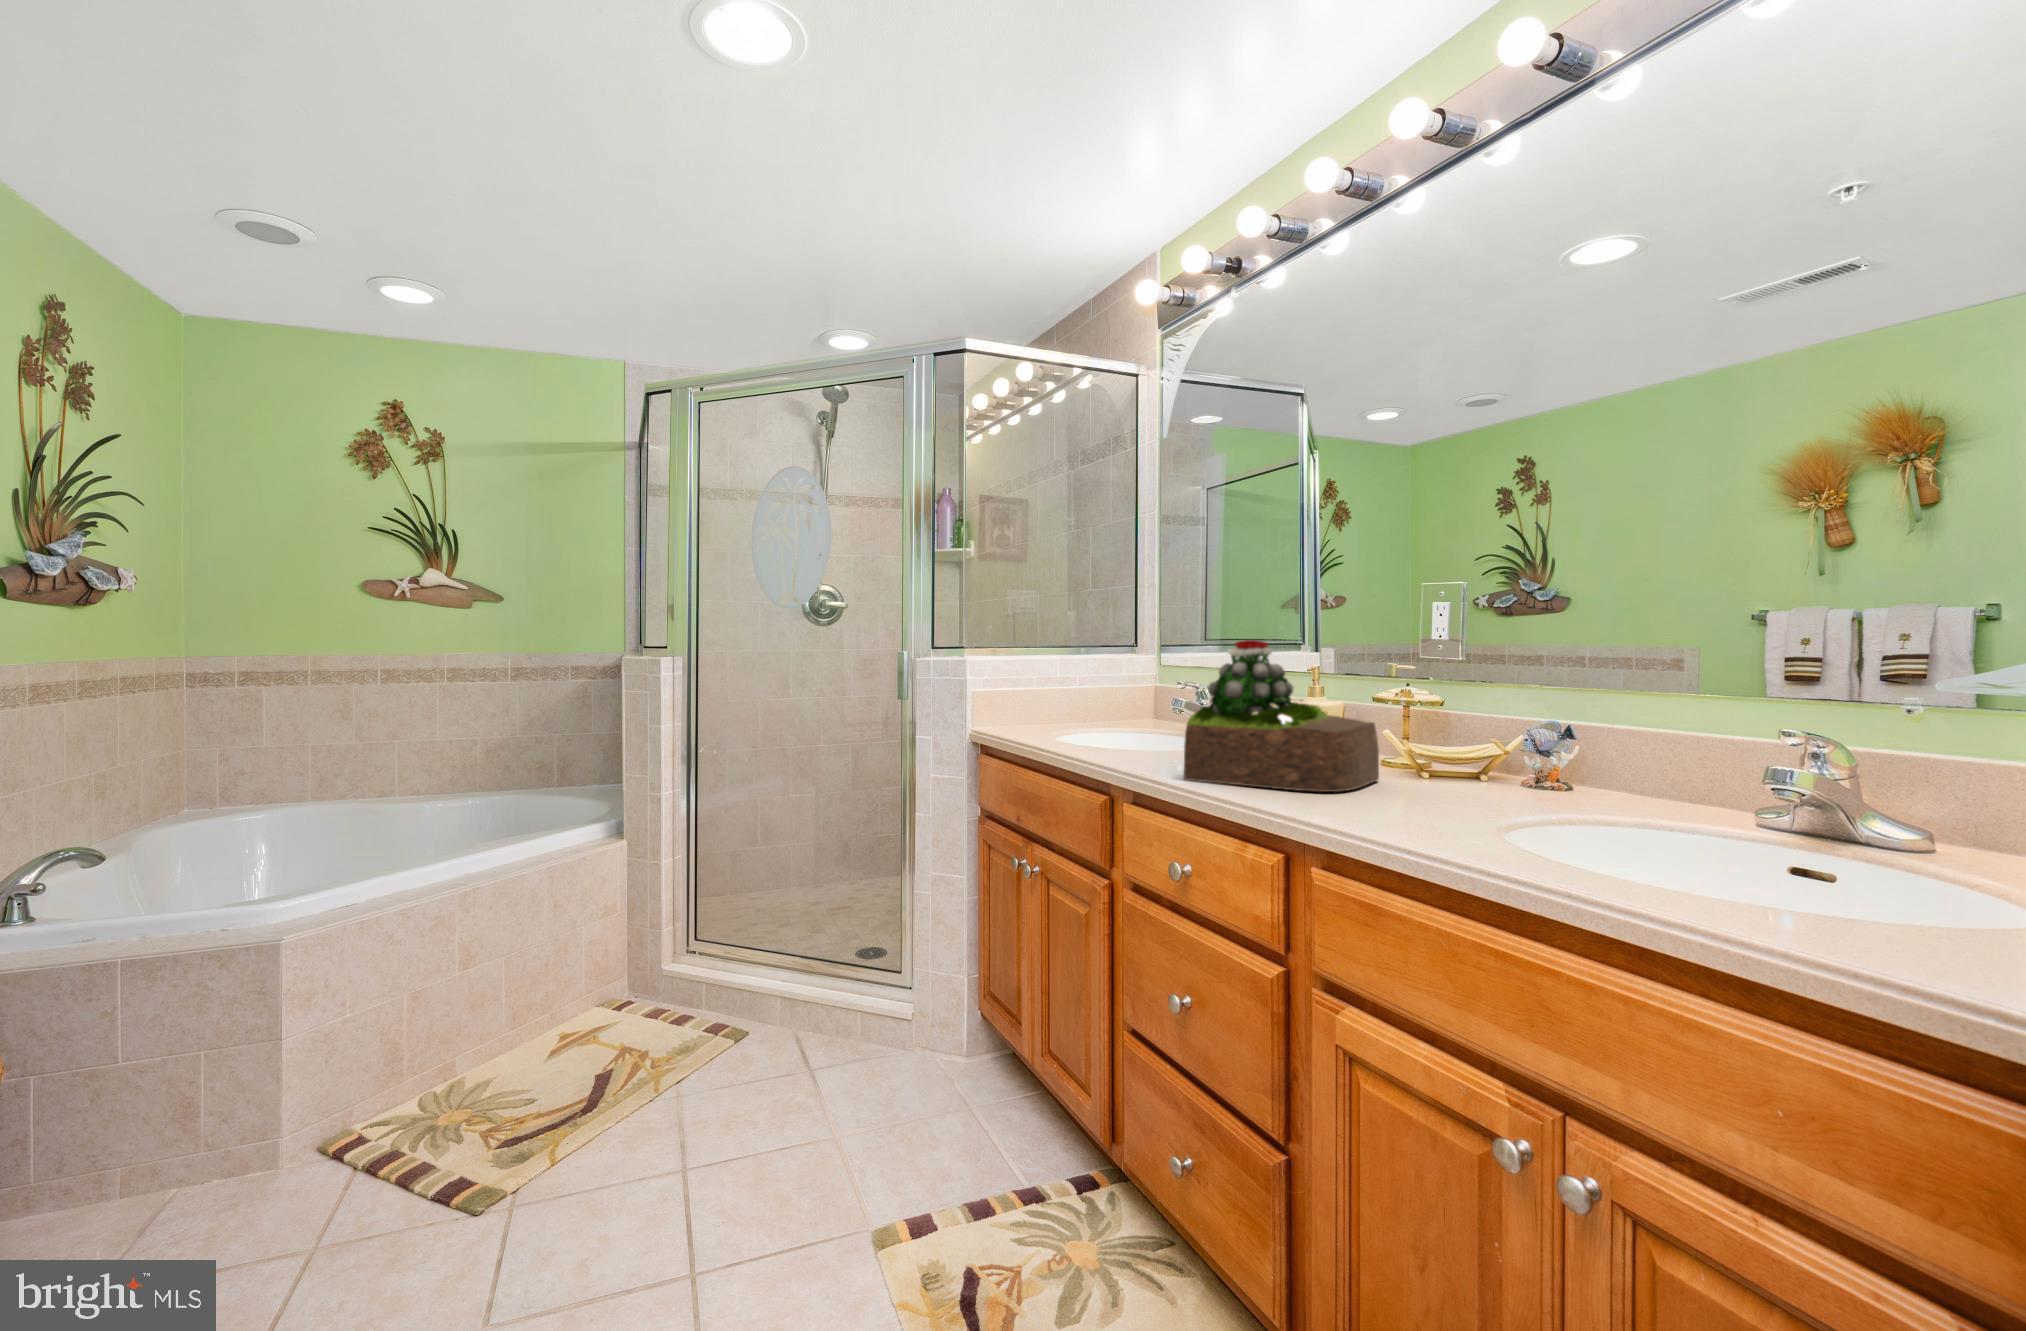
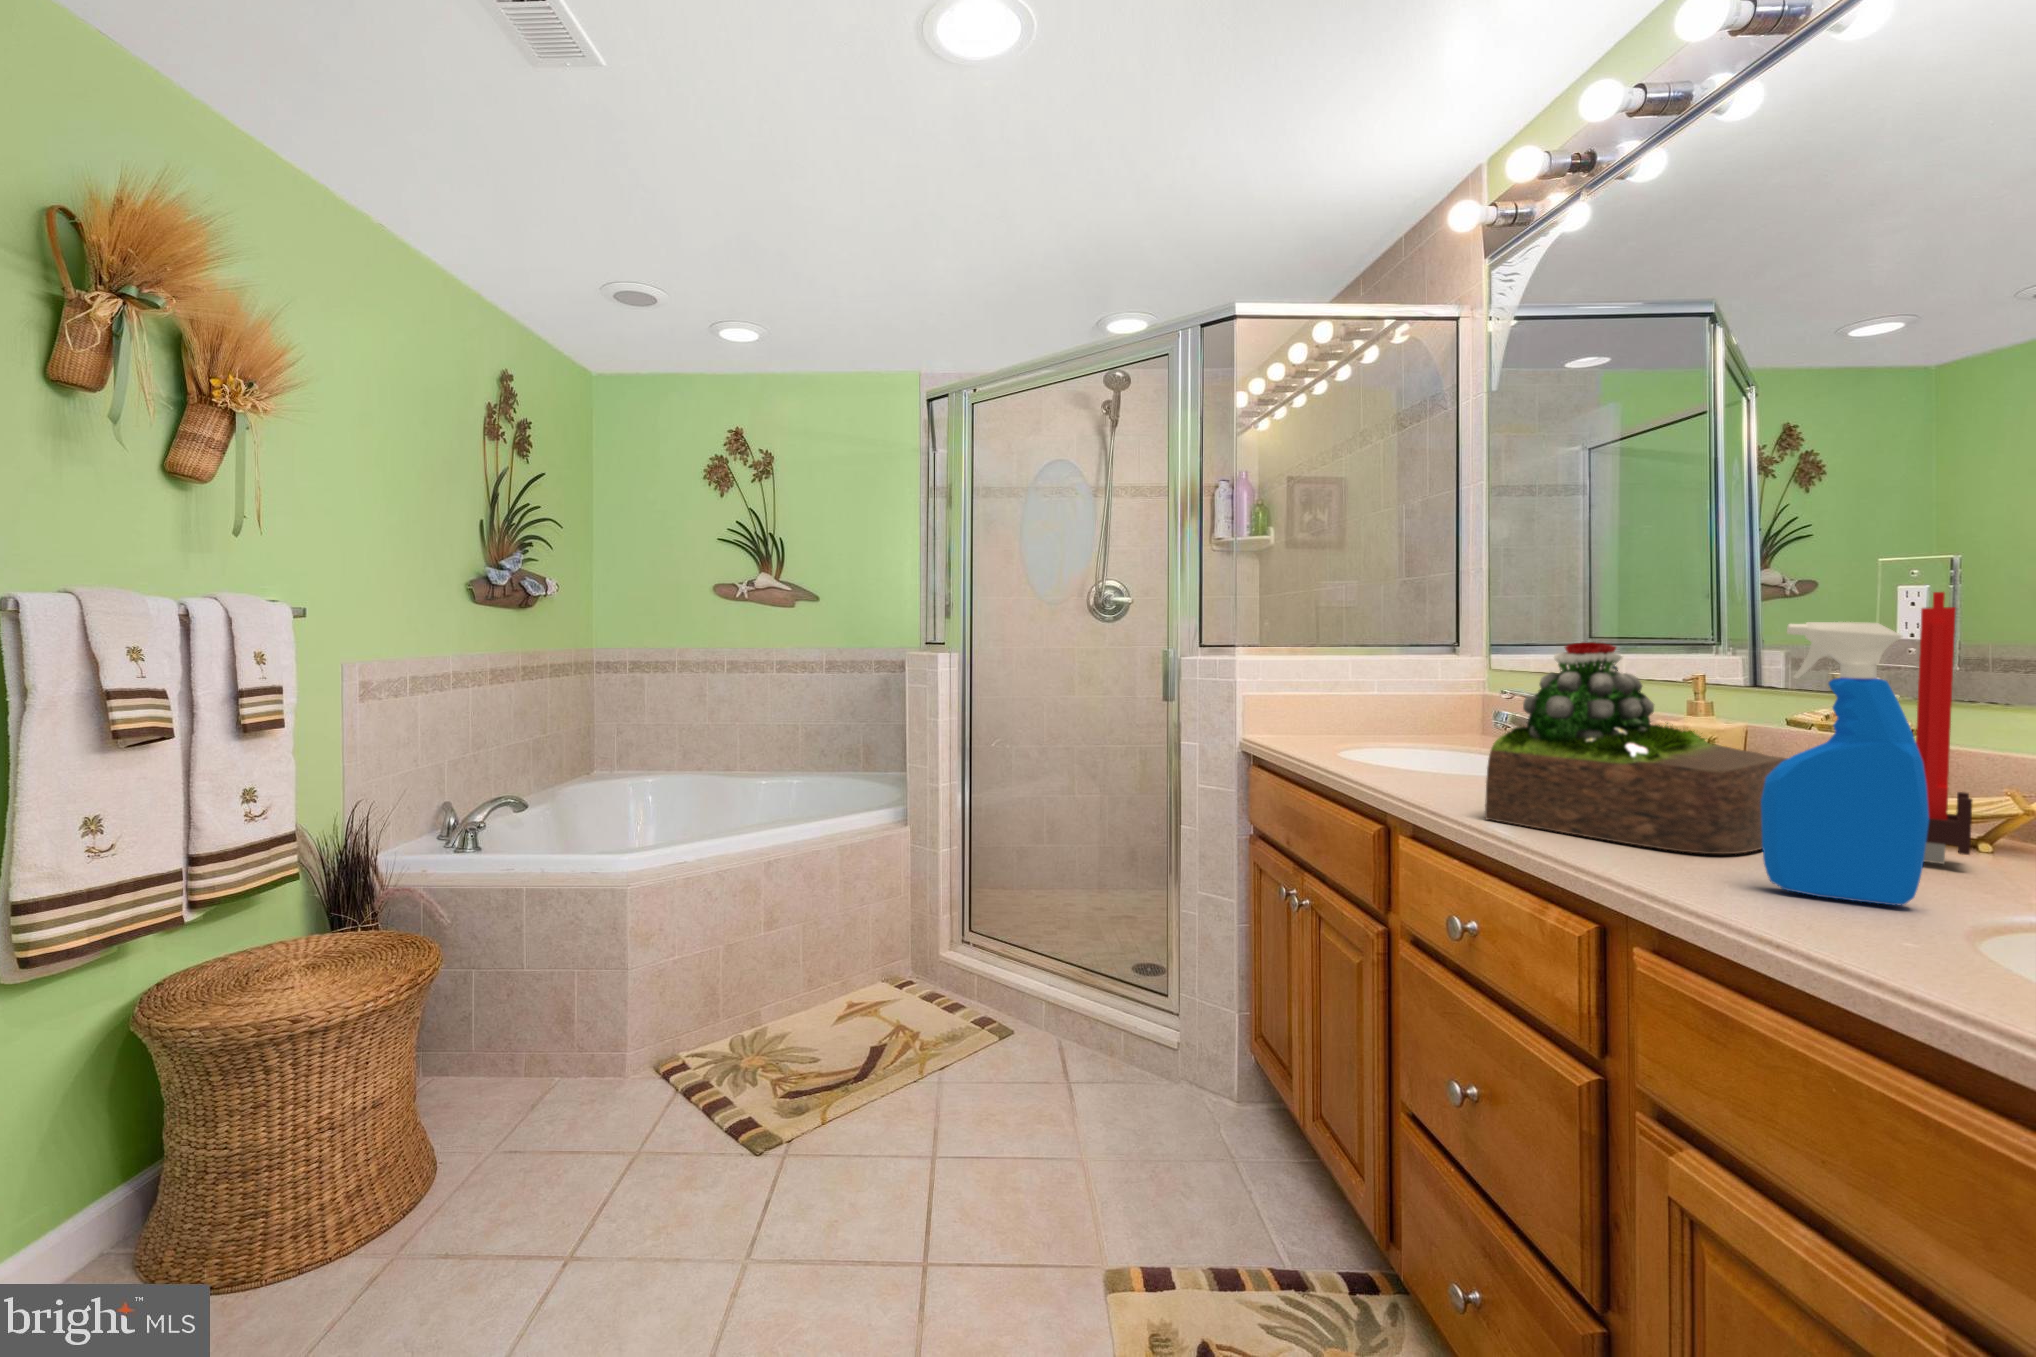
candle: none [1433,605,1475,789] -> present [1916,592,1972,864]
spray bottle: none [1364,623,1454,813] -> present [1761,622,1929,905]

